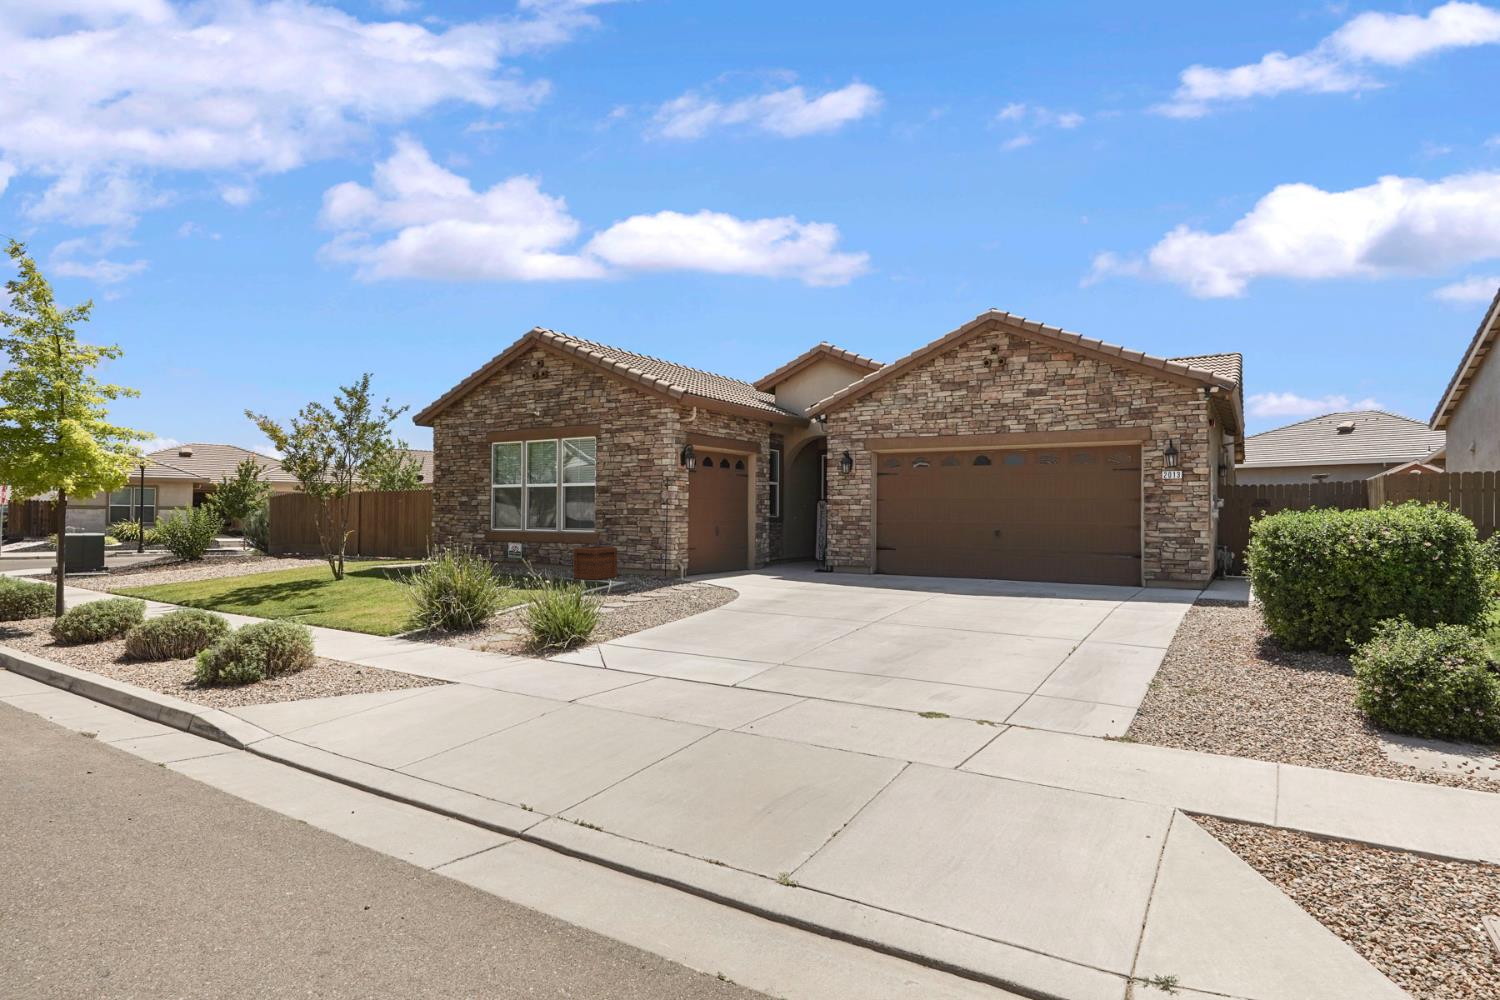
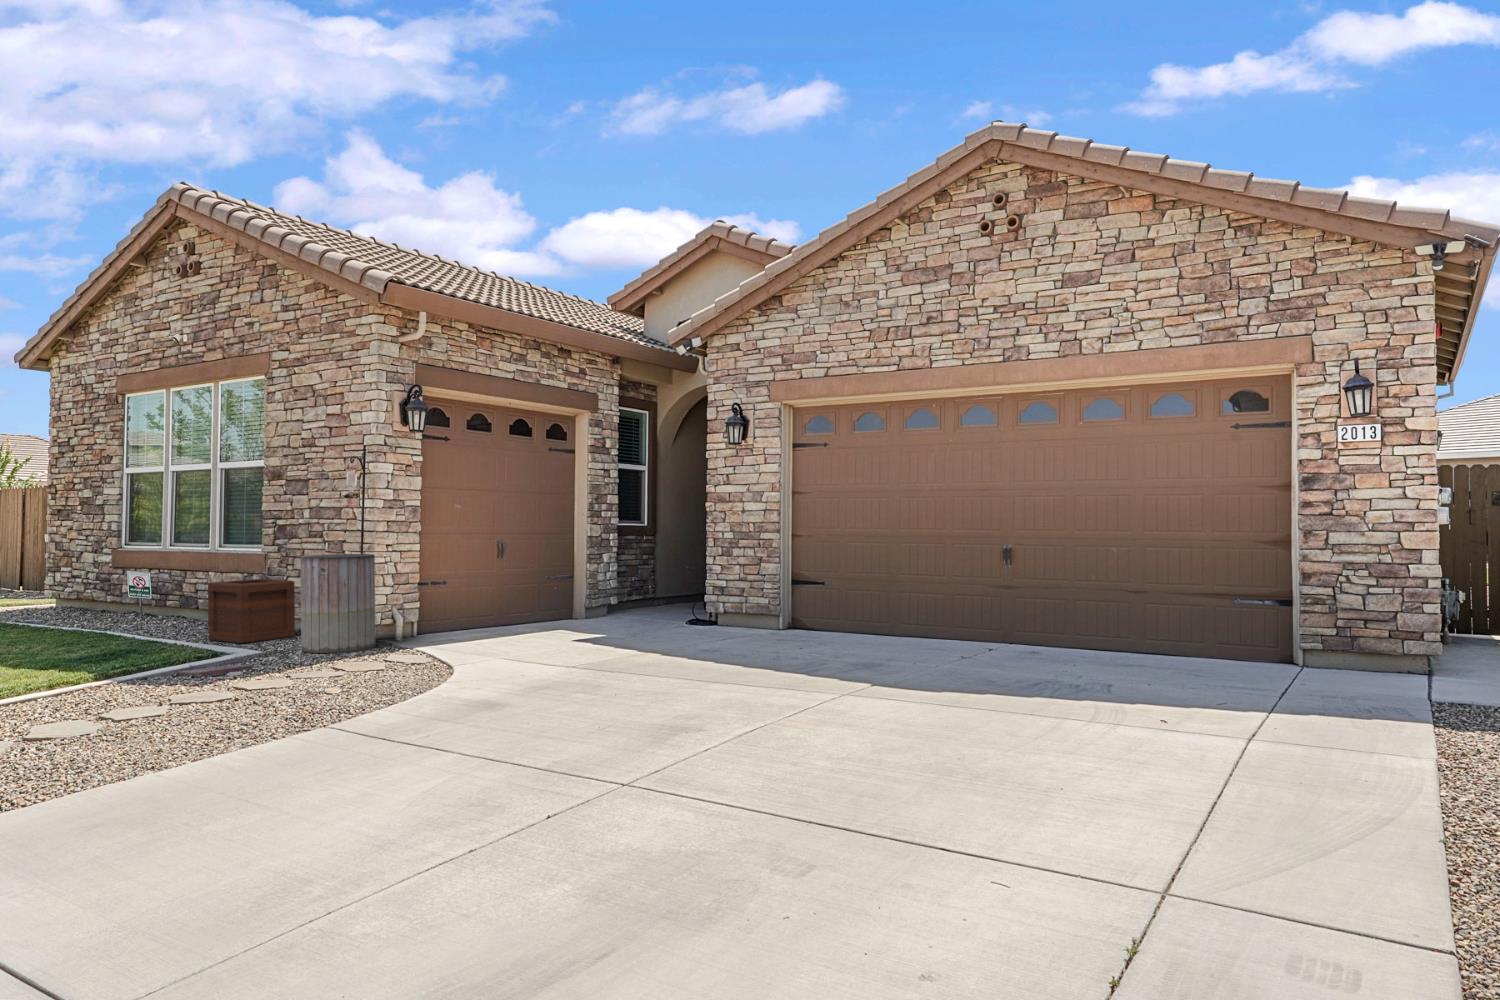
trash can: none [635,533,671,584] -> present [300,554,375,653]

